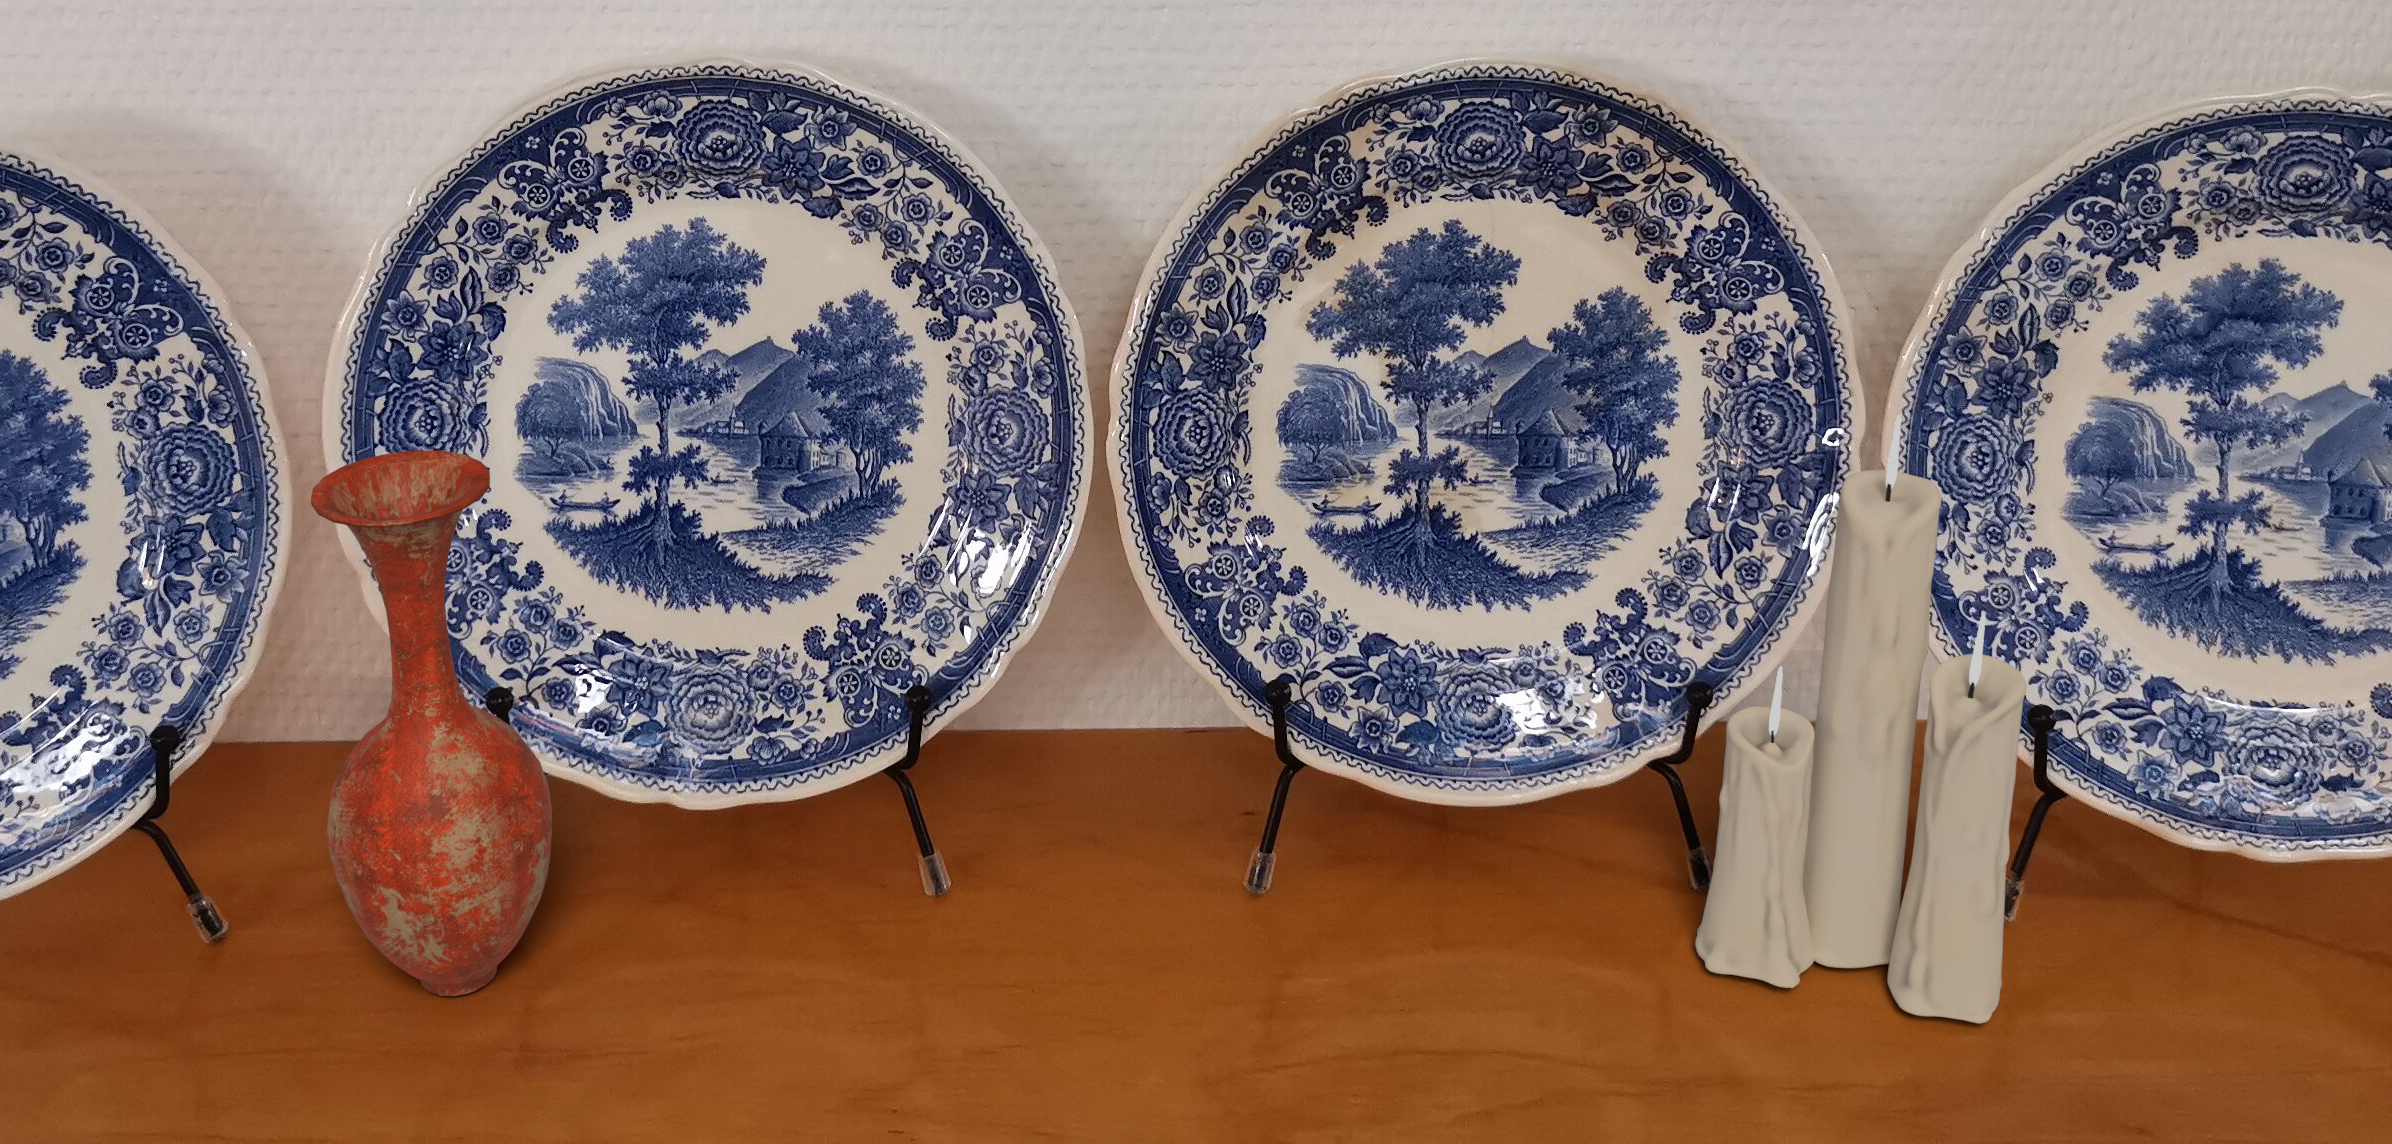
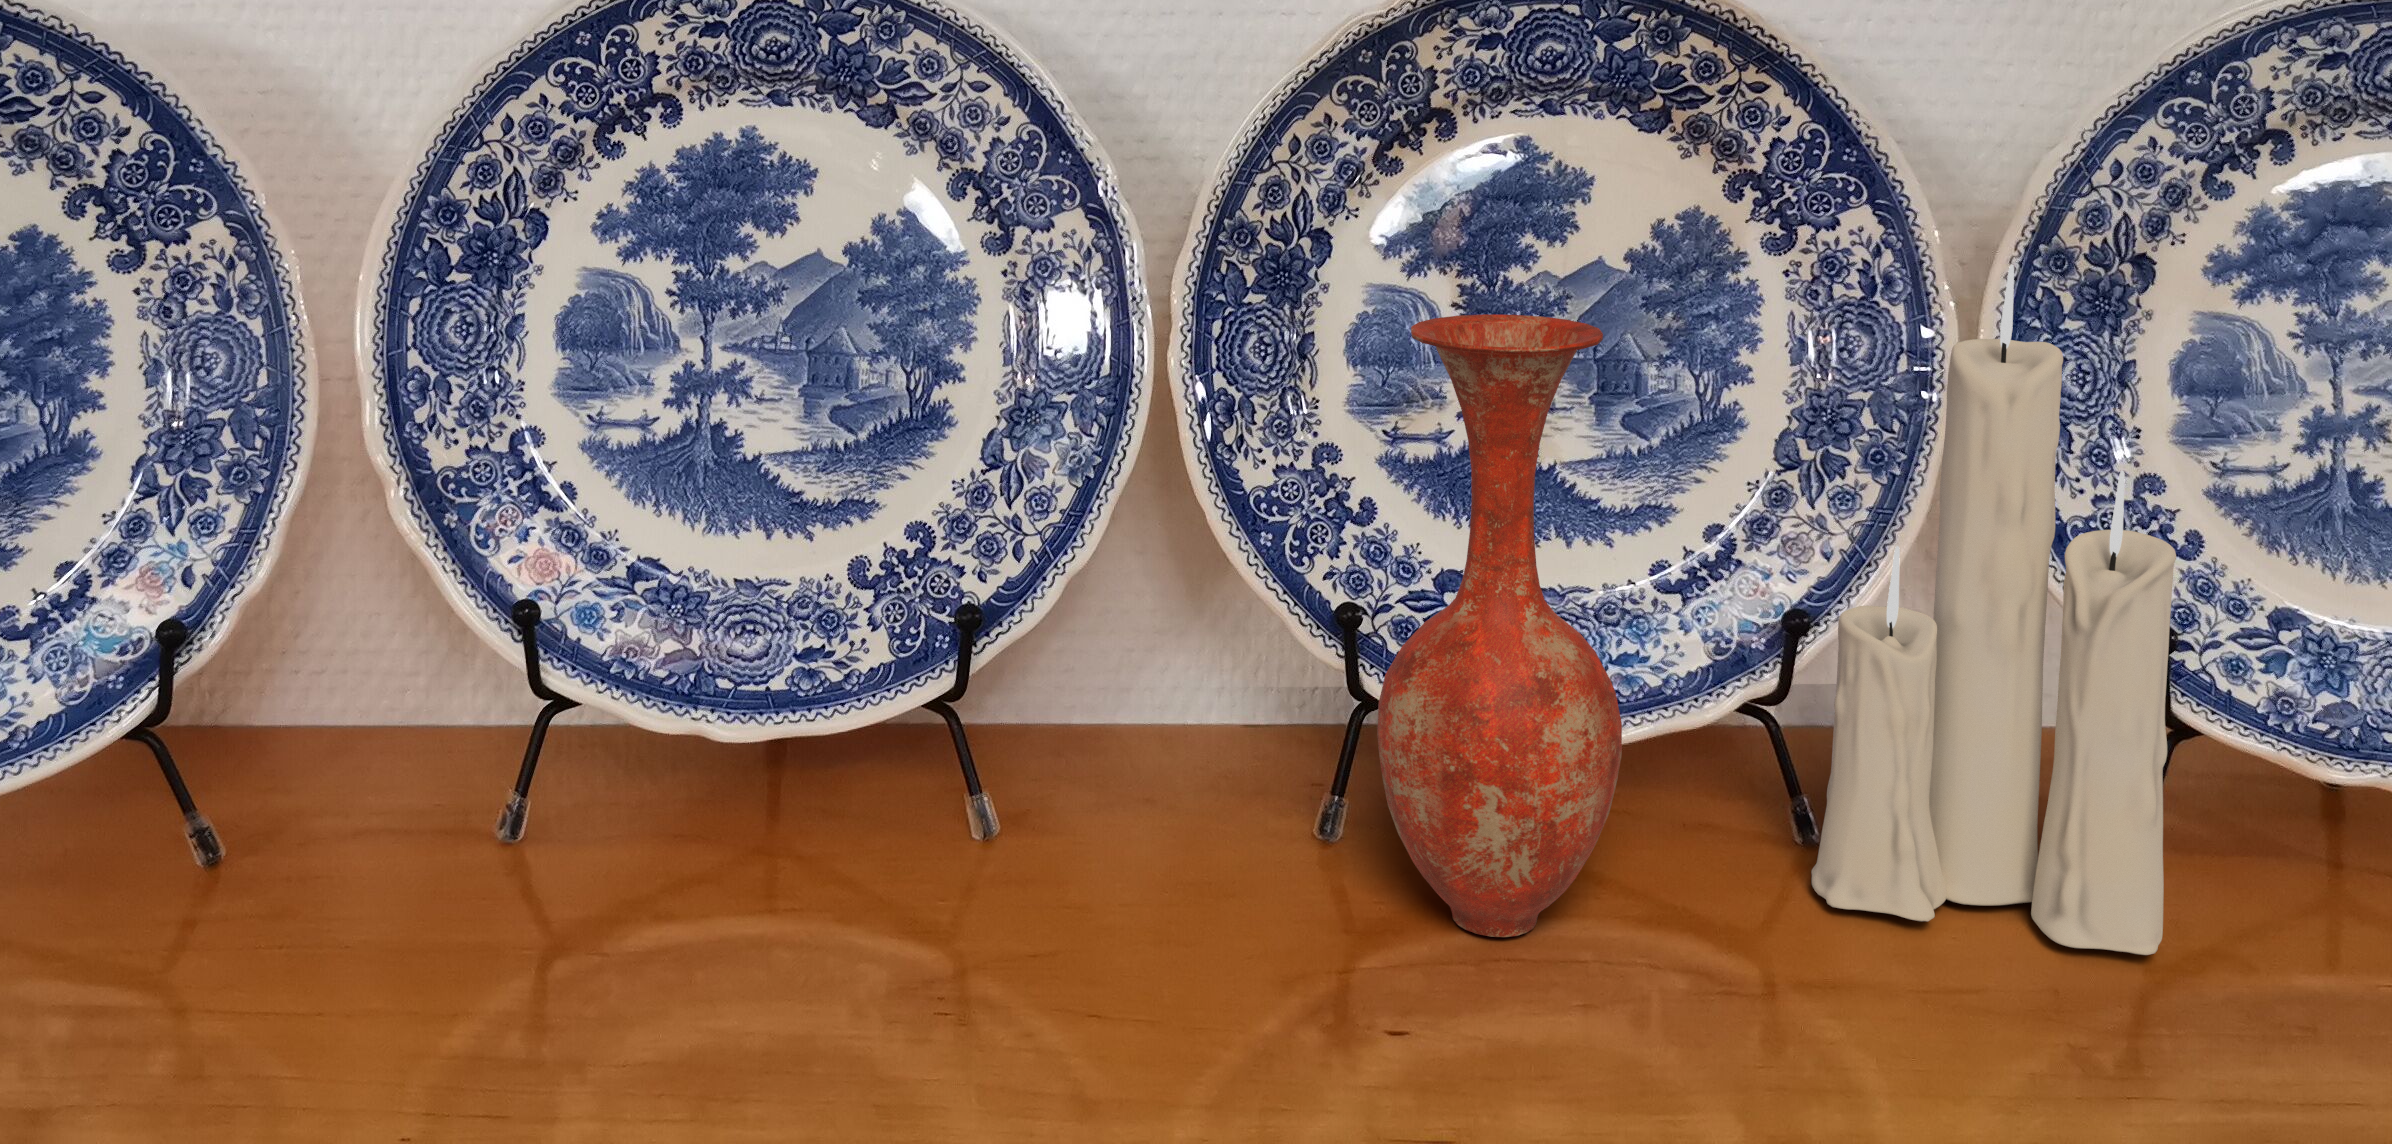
vase: present [311,450,552,996] -> present [1377,314,1622,937]

